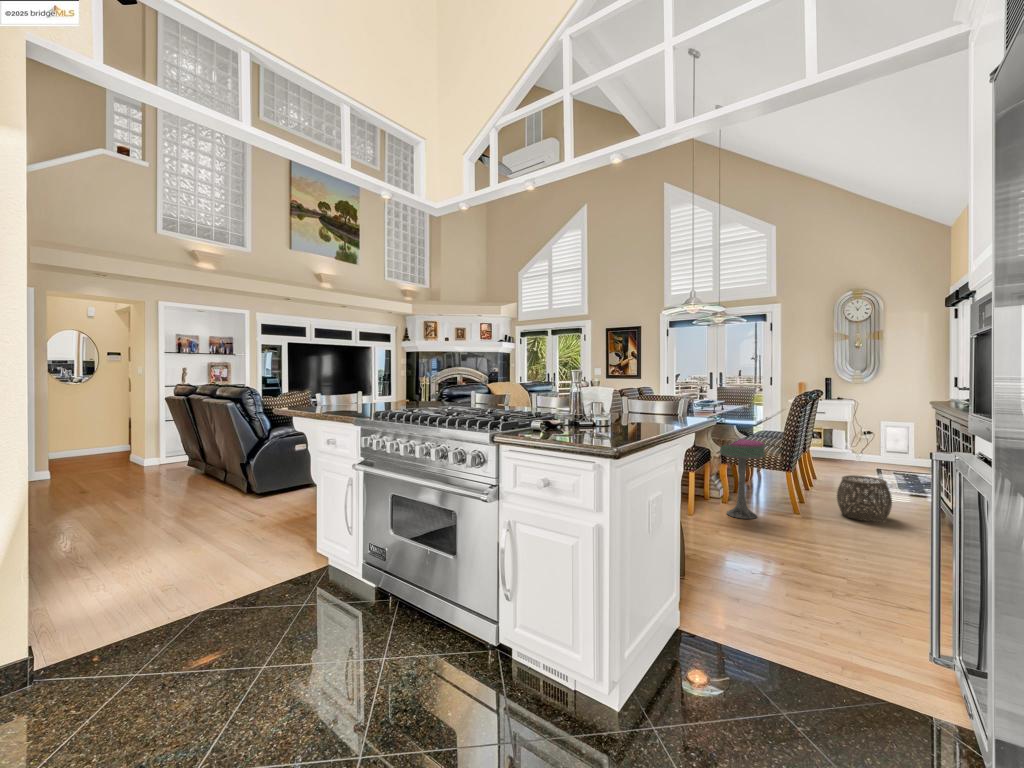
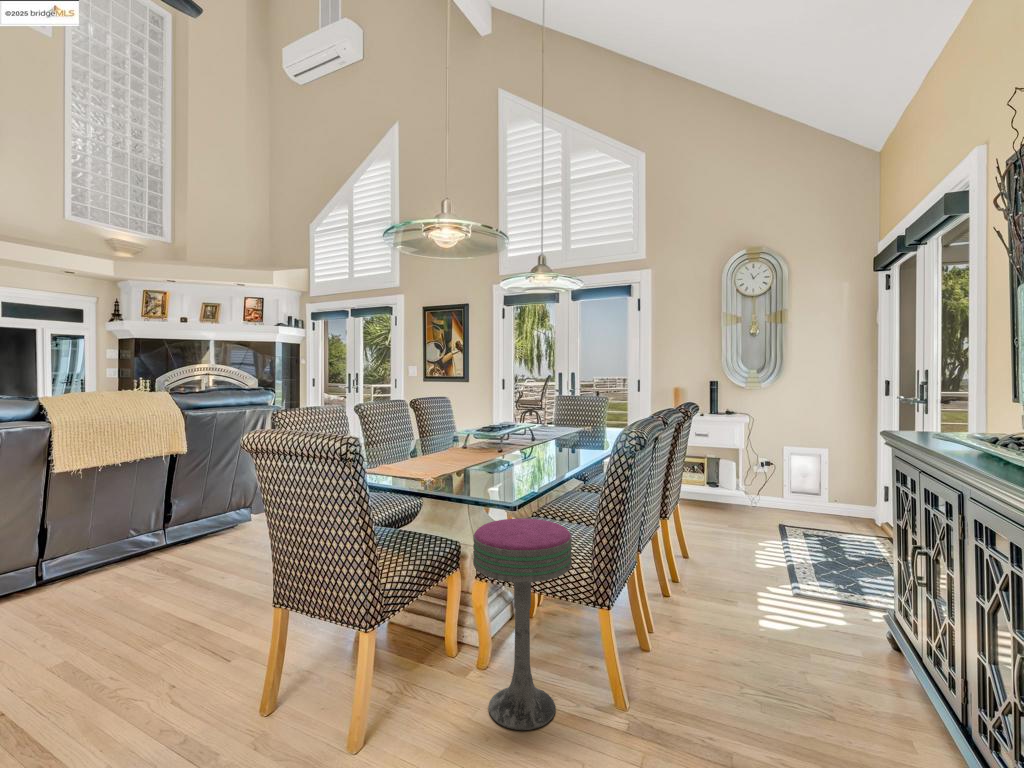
woven basket: present [837,475,892,522] -> none [727,587,840,712]

